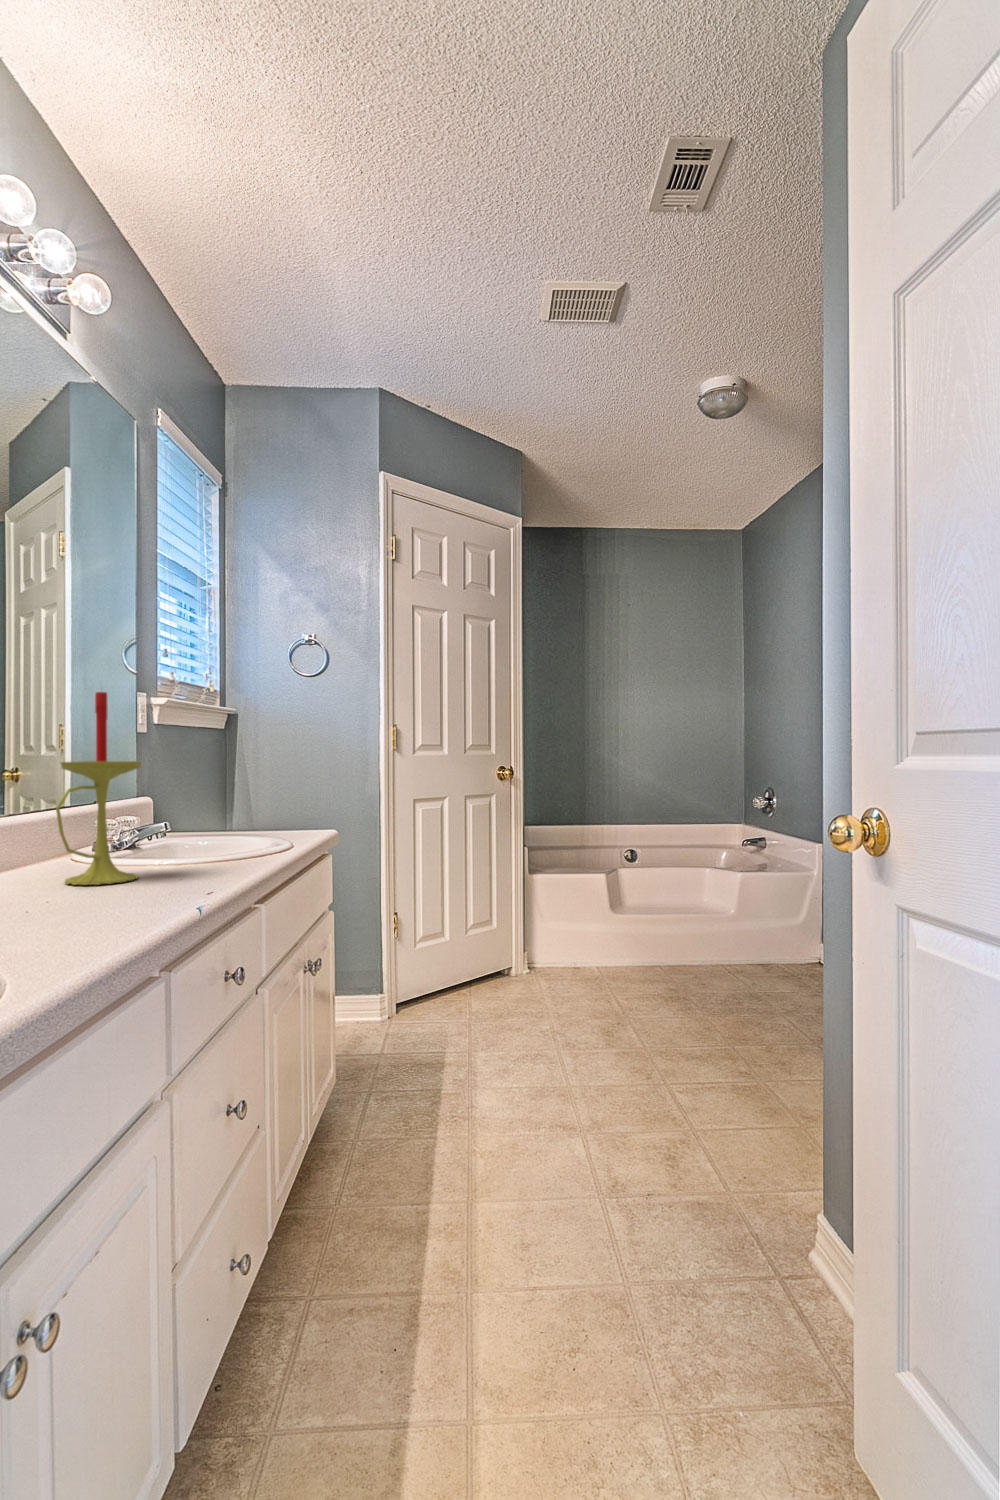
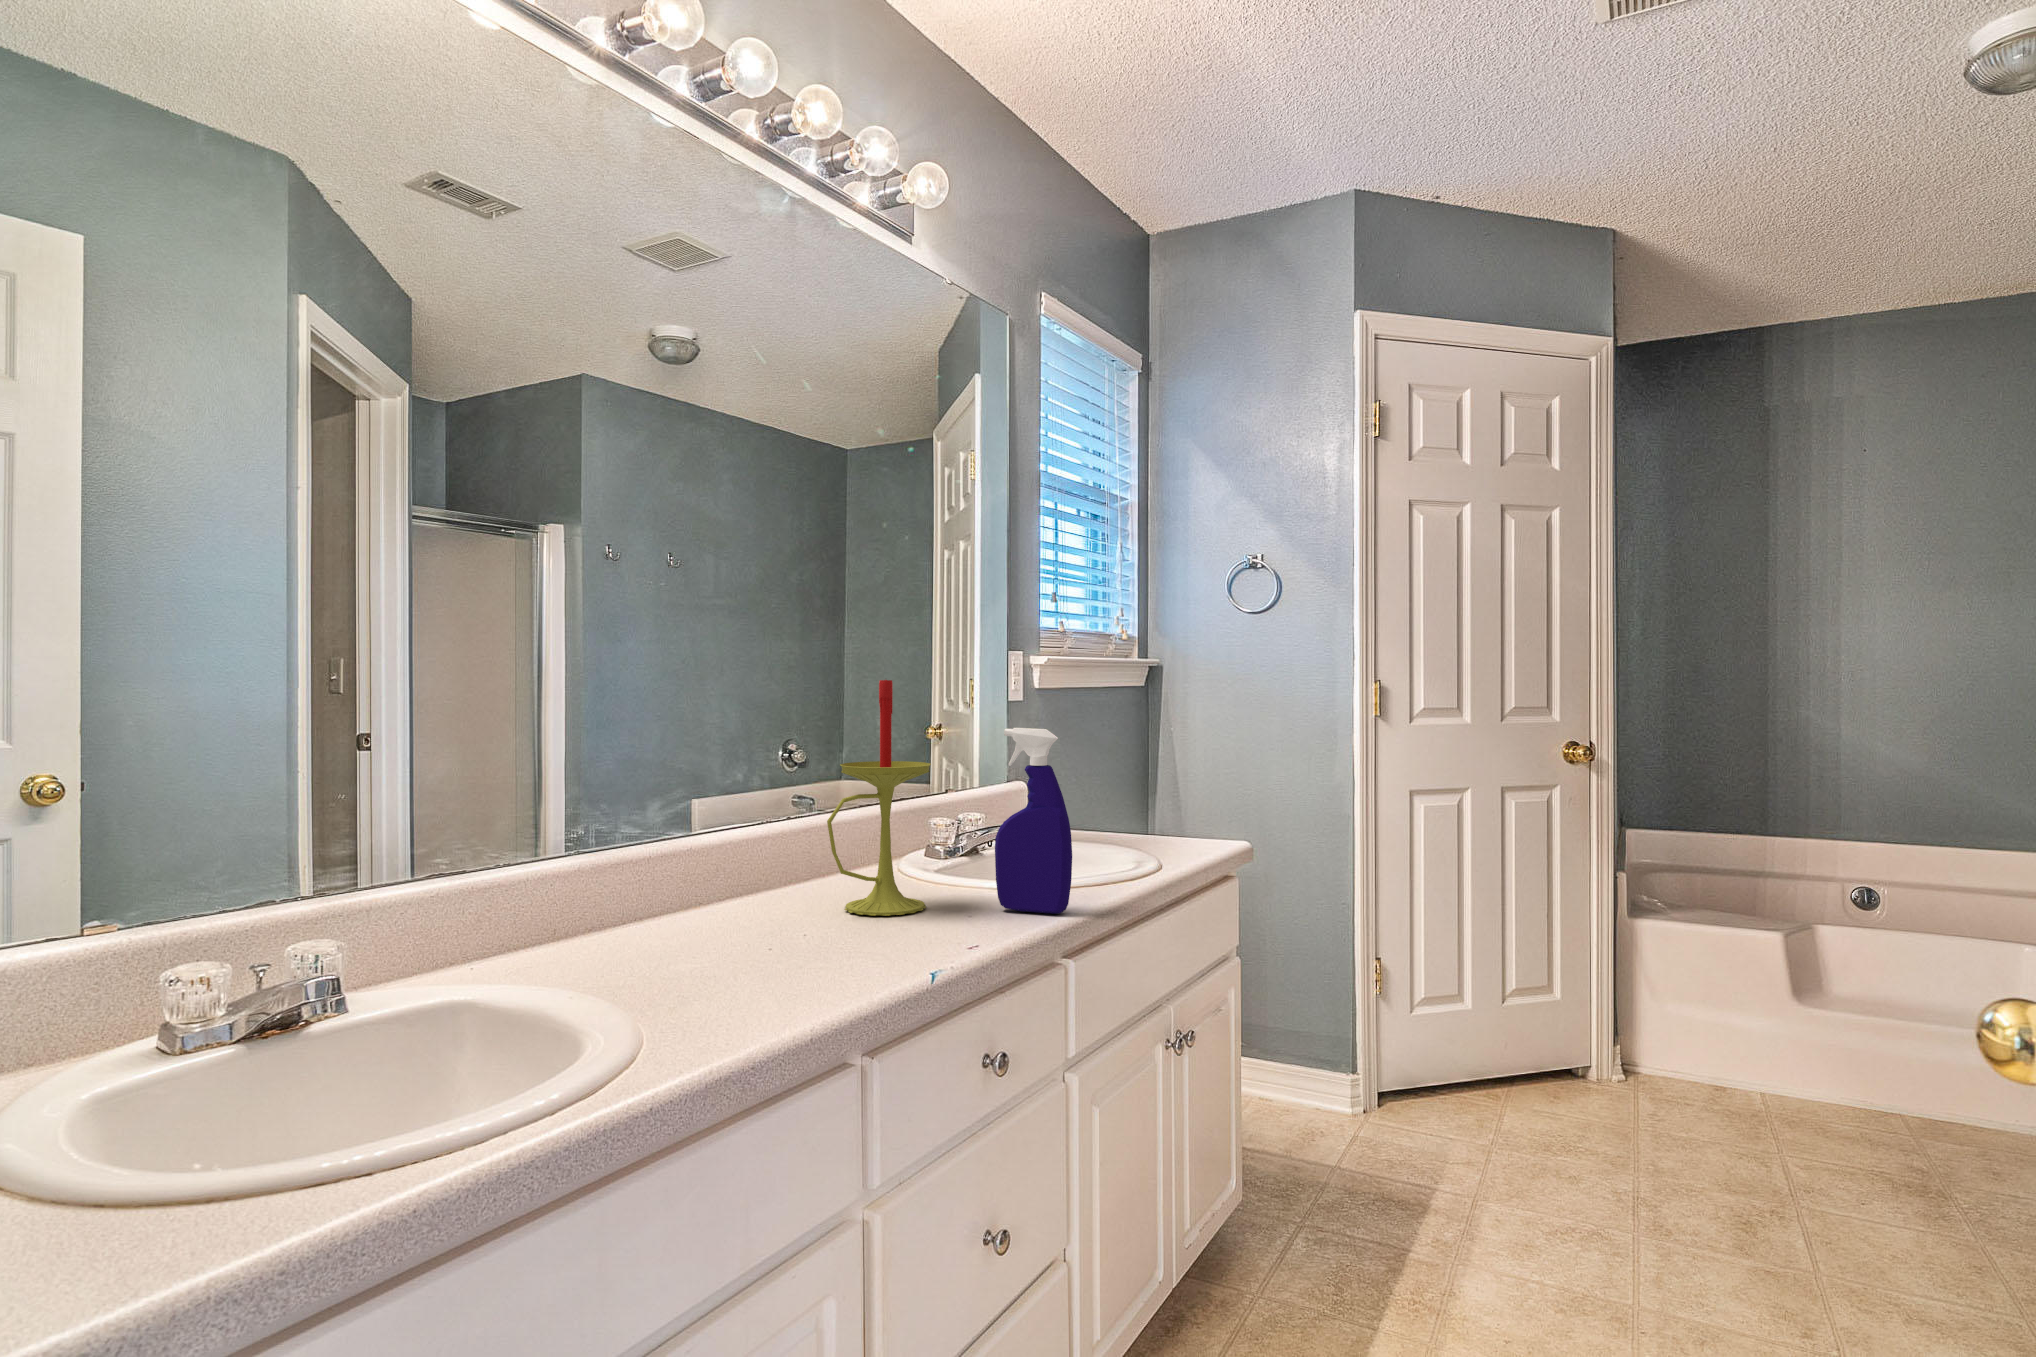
spray bottle: none [198,732,263,872] -> present [995,728,1072,914]

